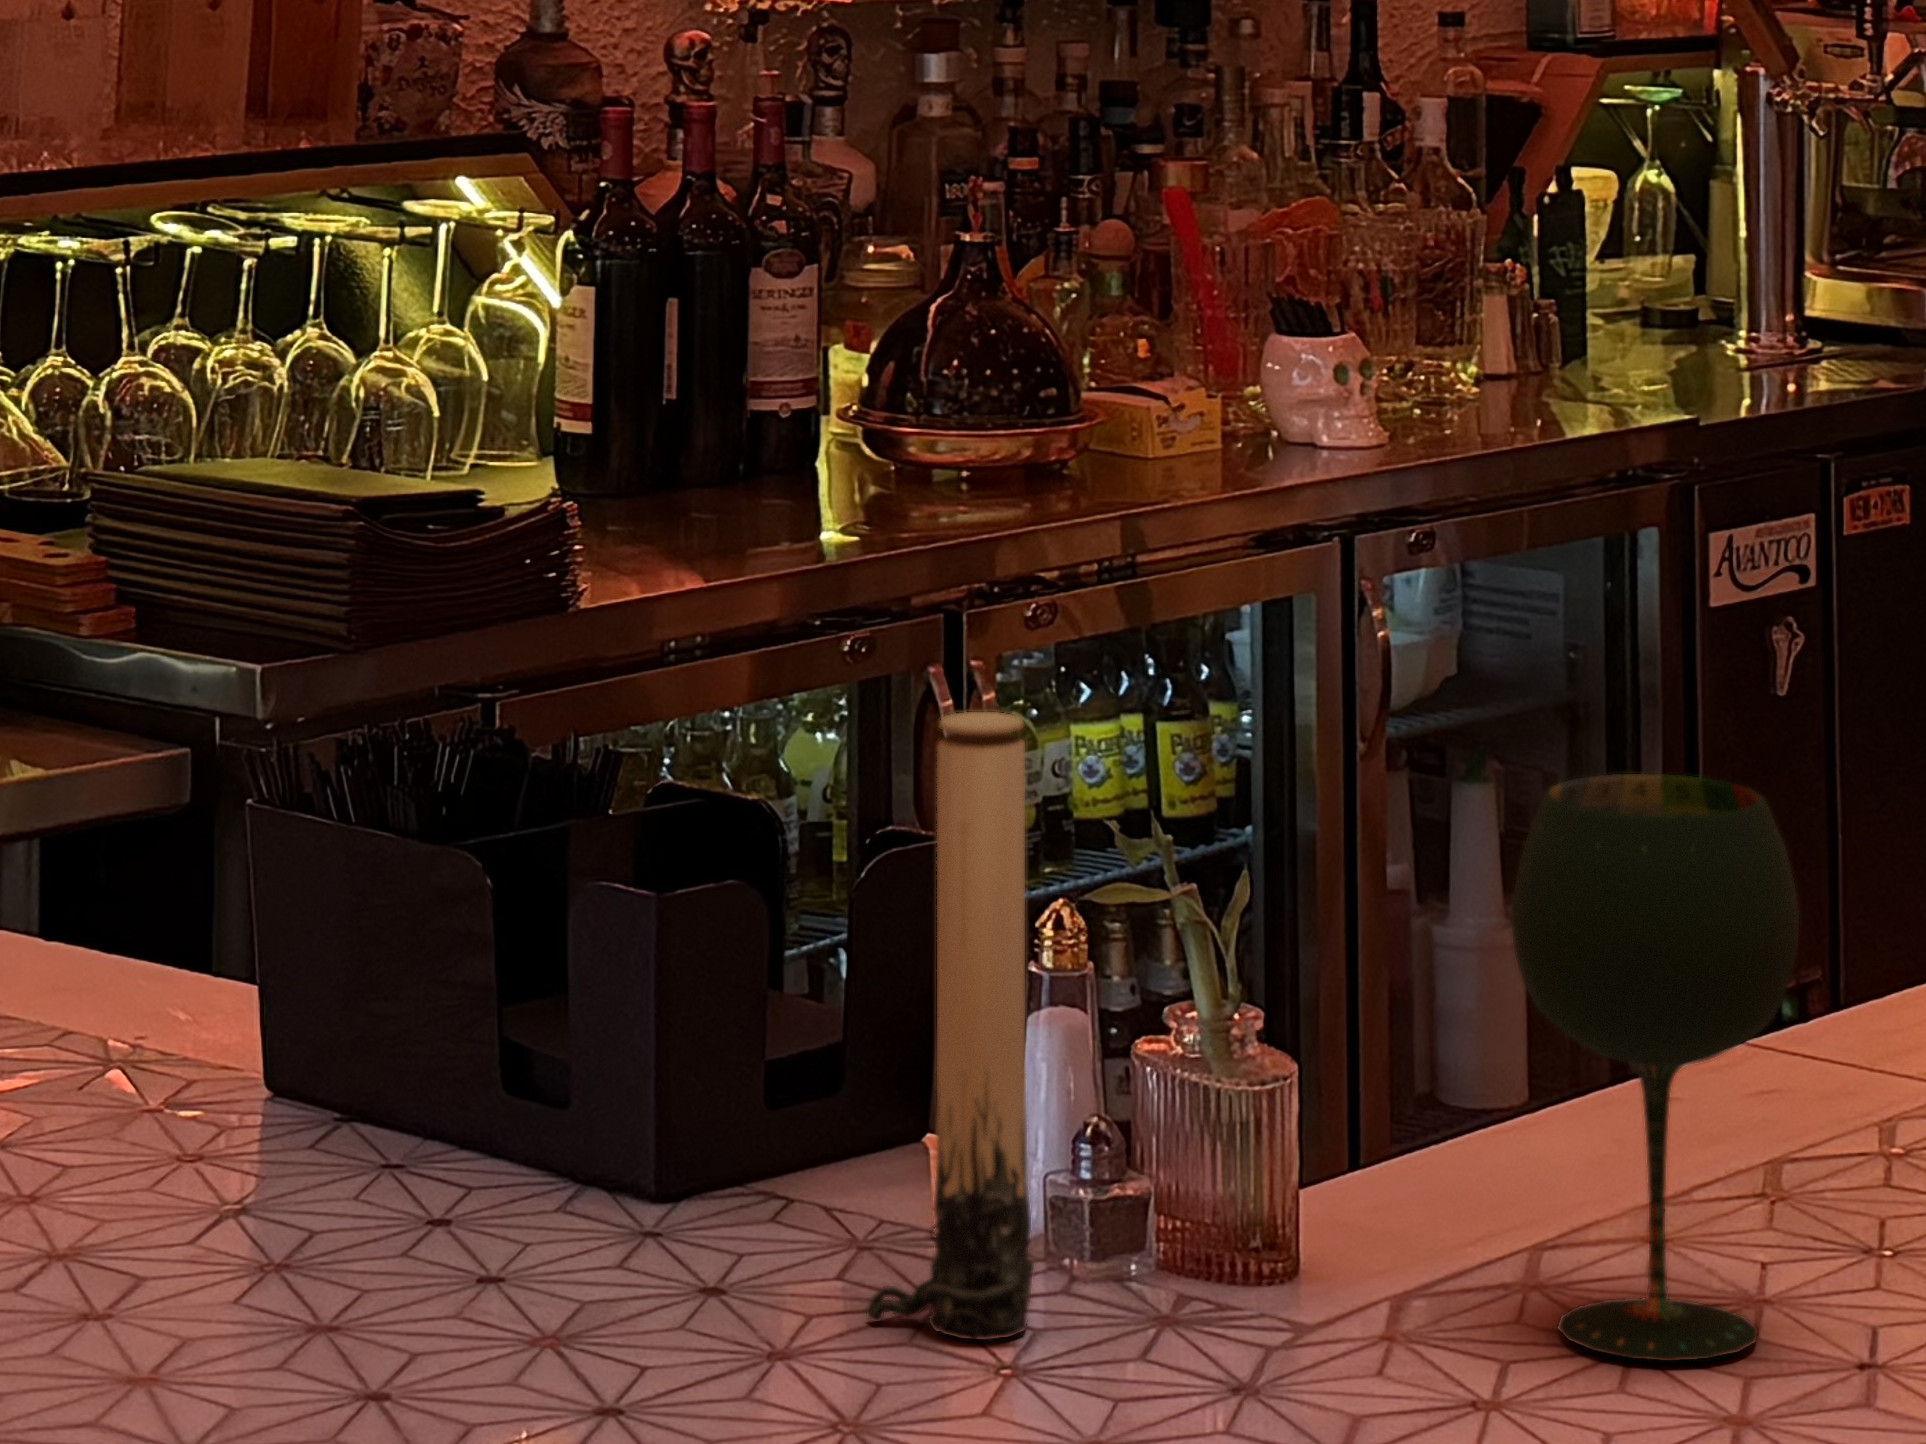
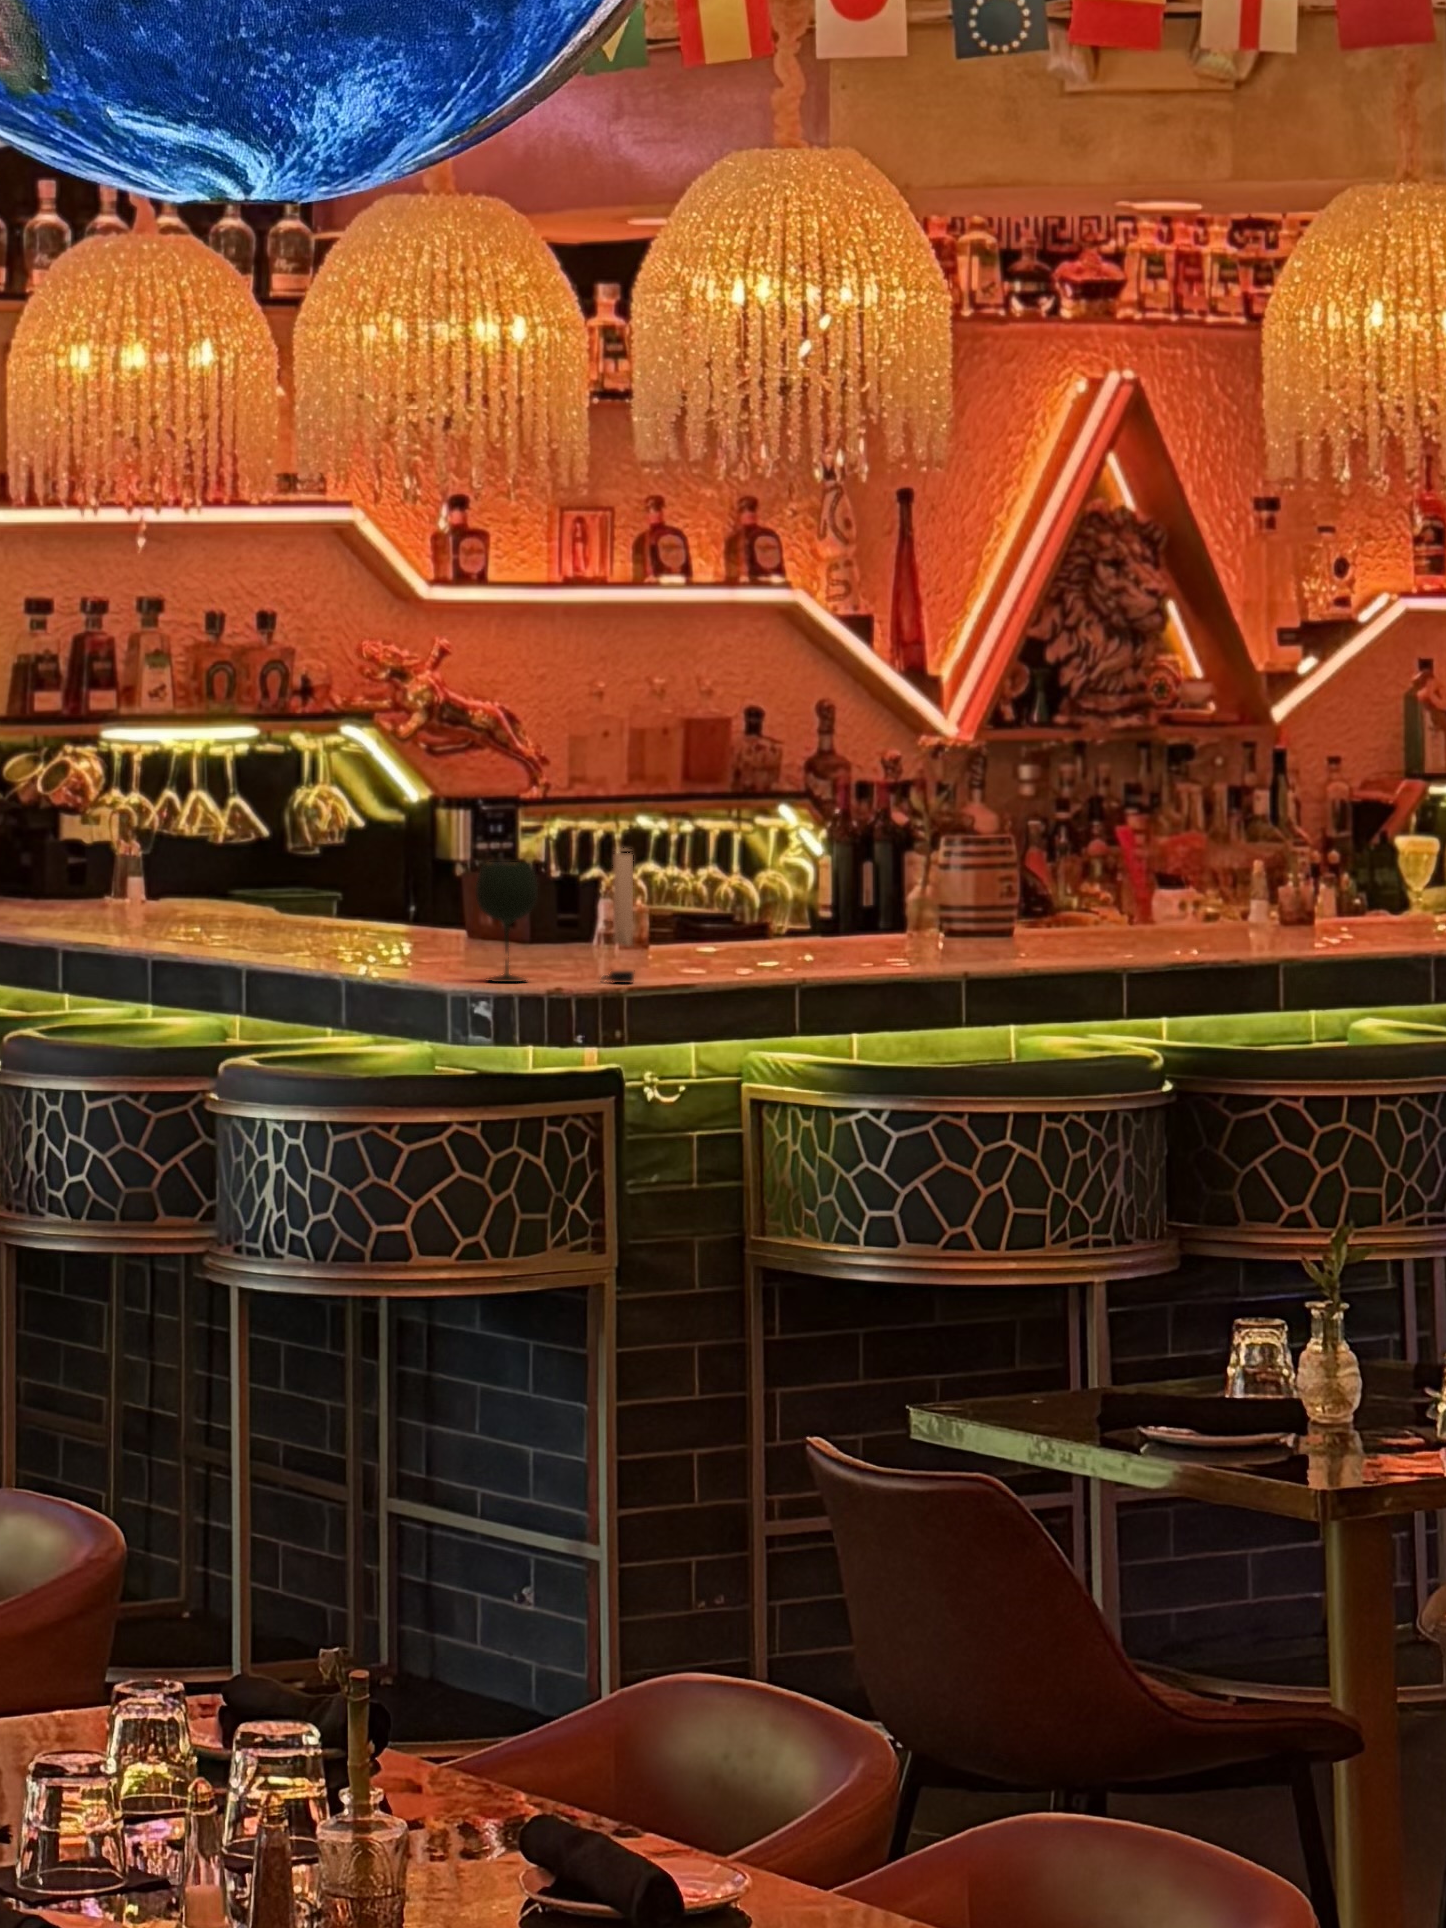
wine glass: present [1512,773,1799,1361] -> present [476,862,538,982]

